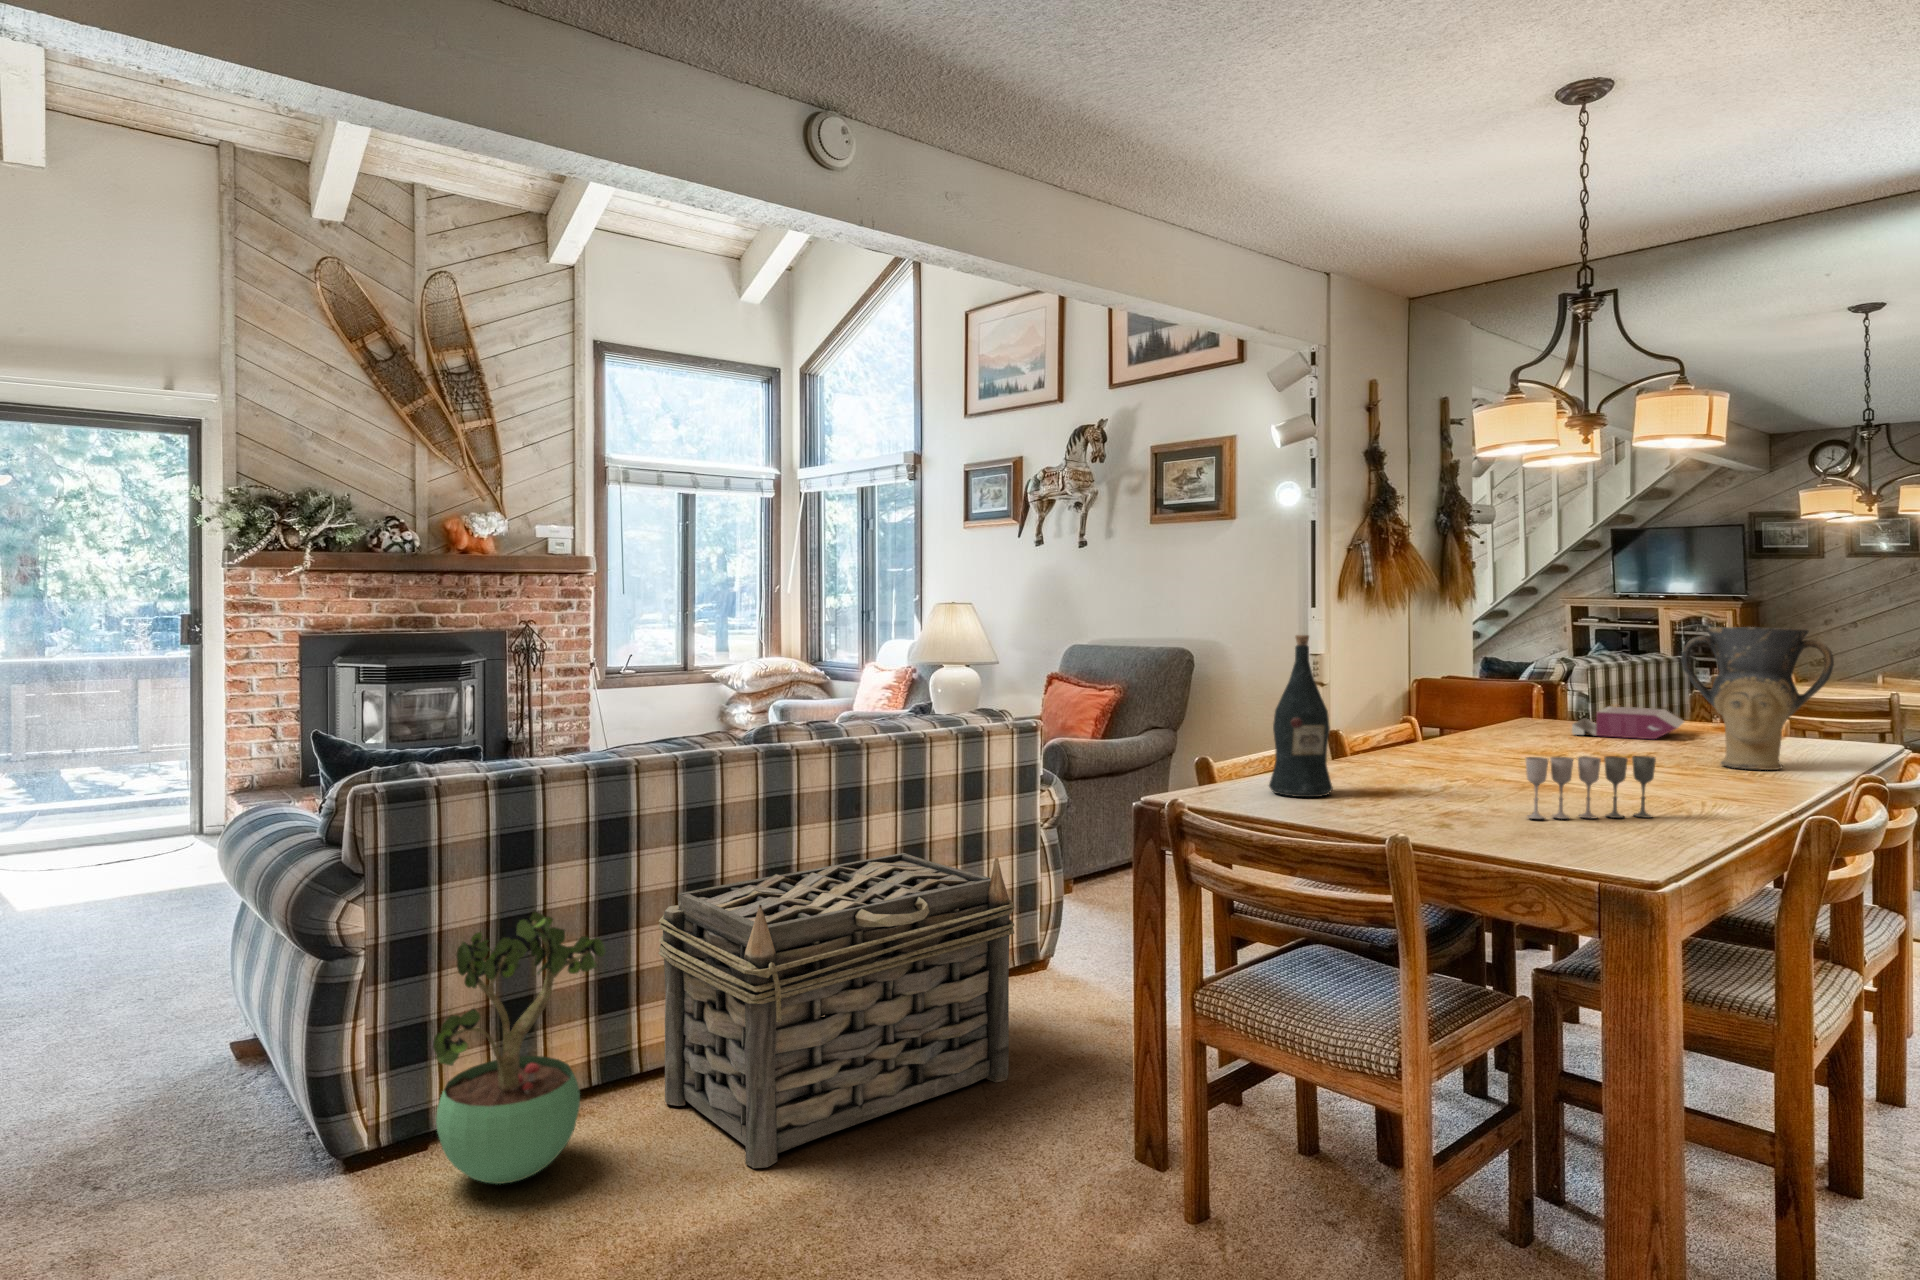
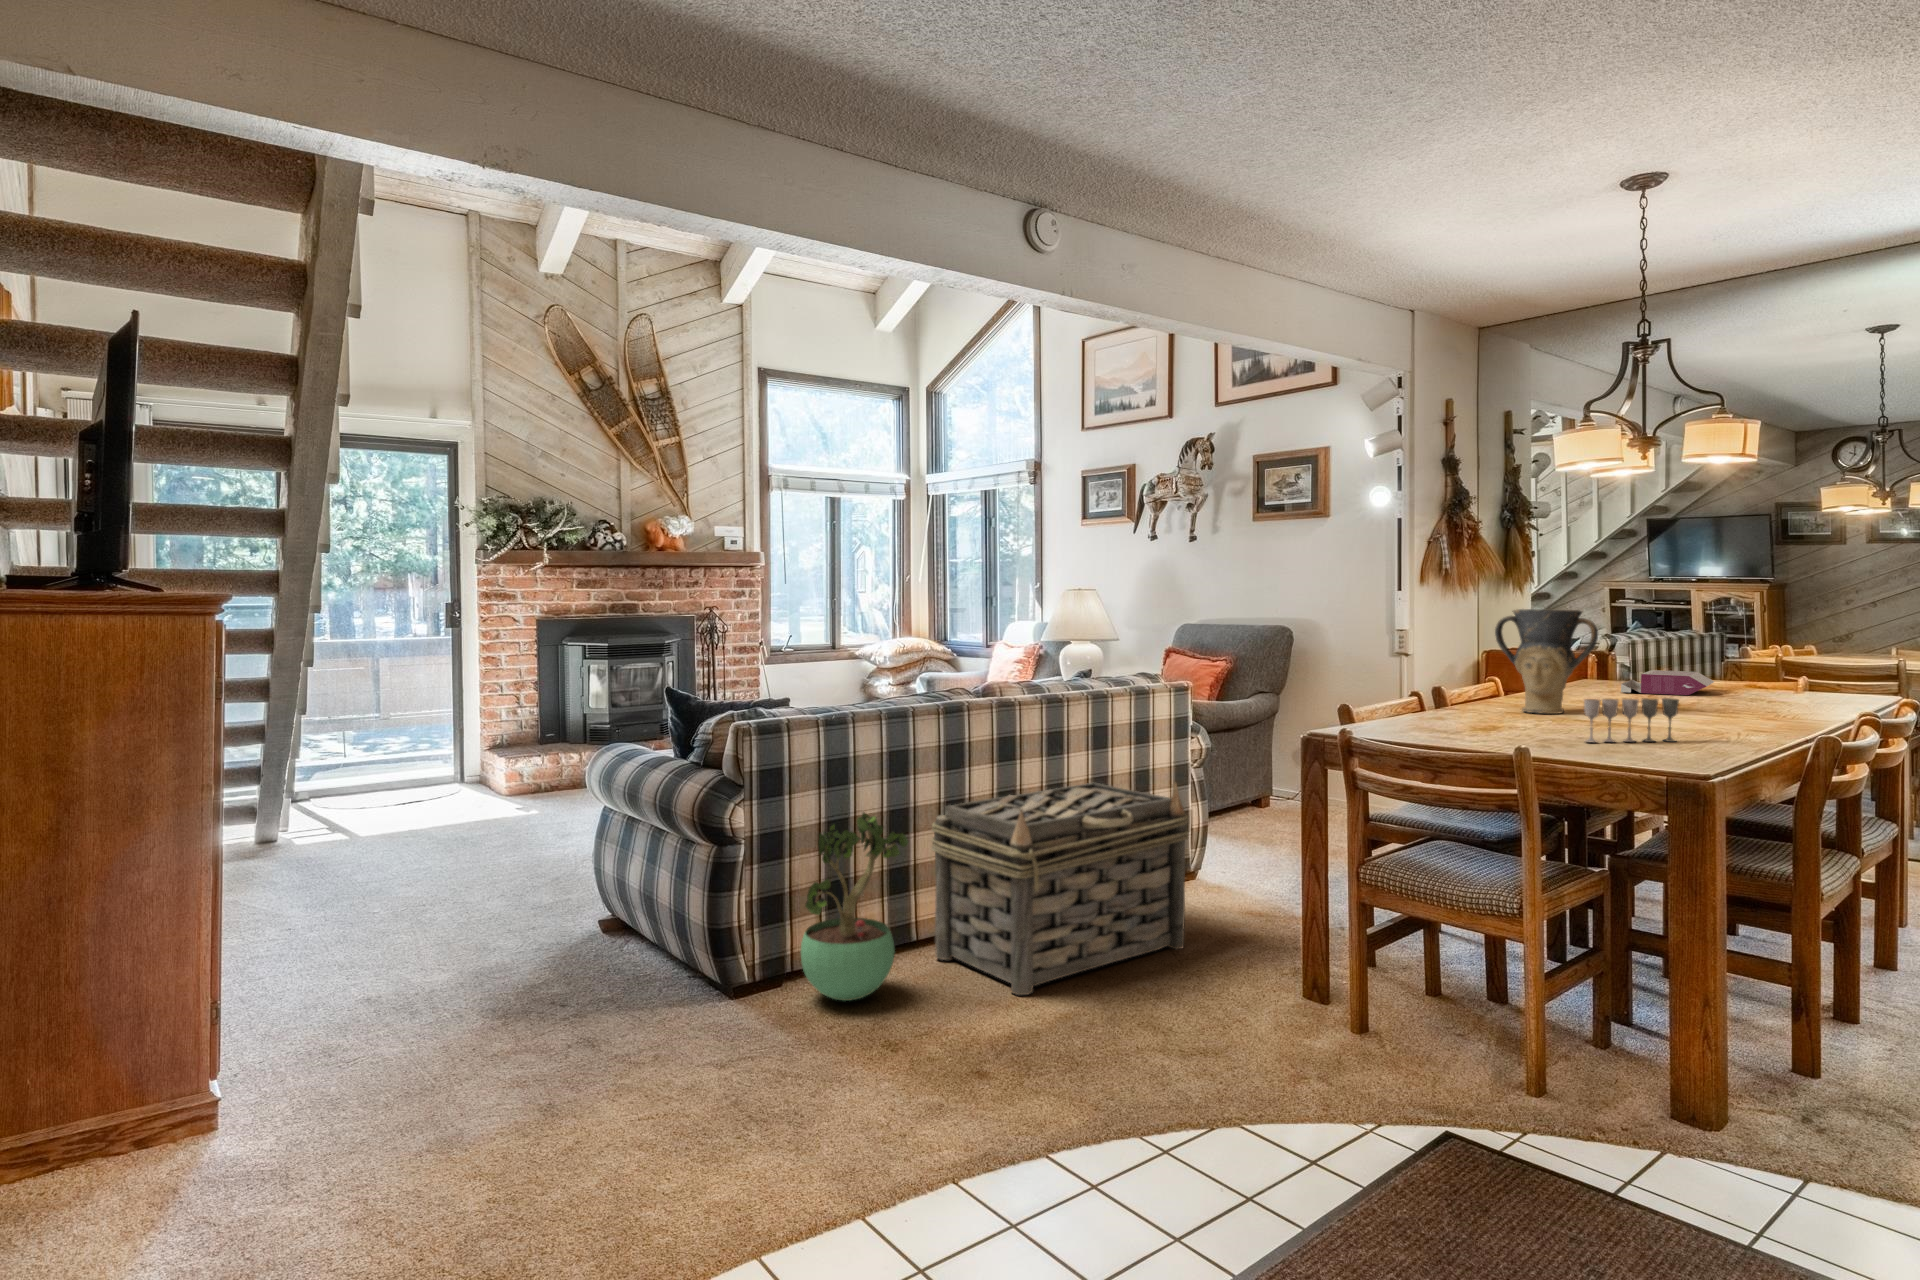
vase: present [1681,627,1834,770] -> present [1495,609,1598,714]
wine bottle: present [1269,635,1333,797] -> none [1391,614,1439,731]

